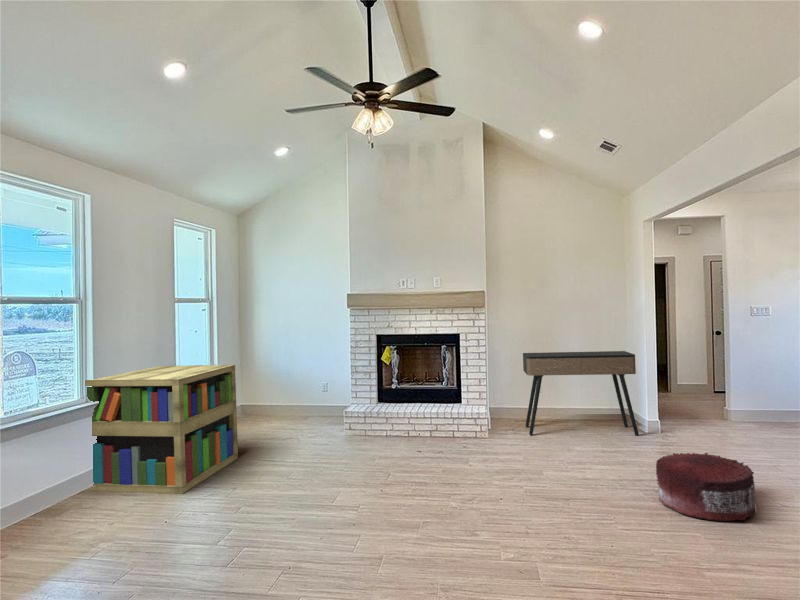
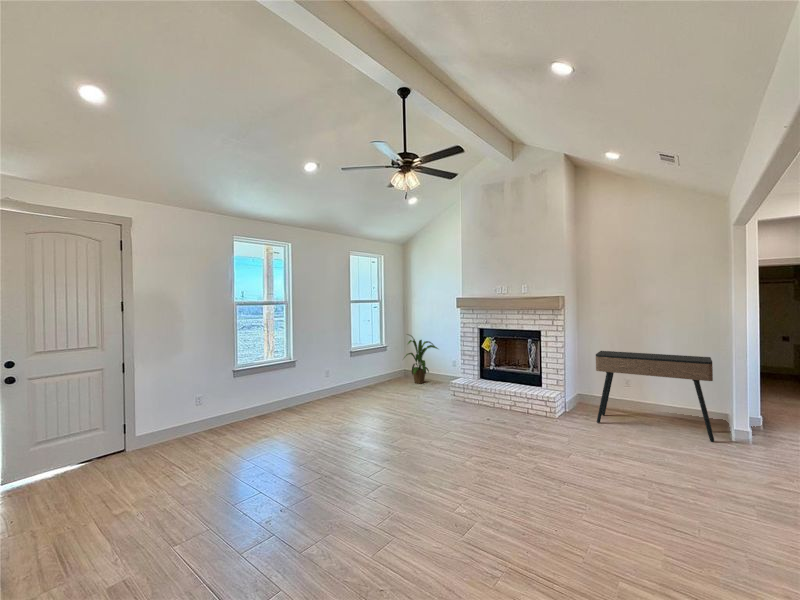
house plant: none [253,351,307,423] -> present [404,335,438,384]
bookshelf: present [85,365,238,494] -> none [285,340,374,420]
pouf: present [656,453,757,521] -> none [652,463,766,546]

